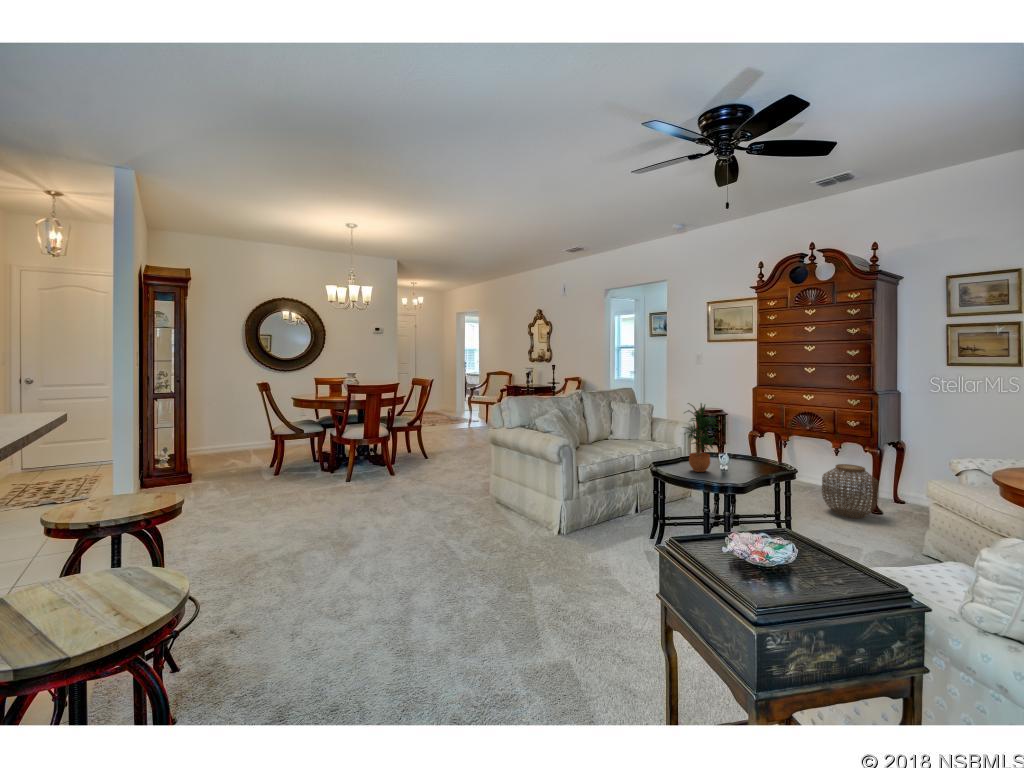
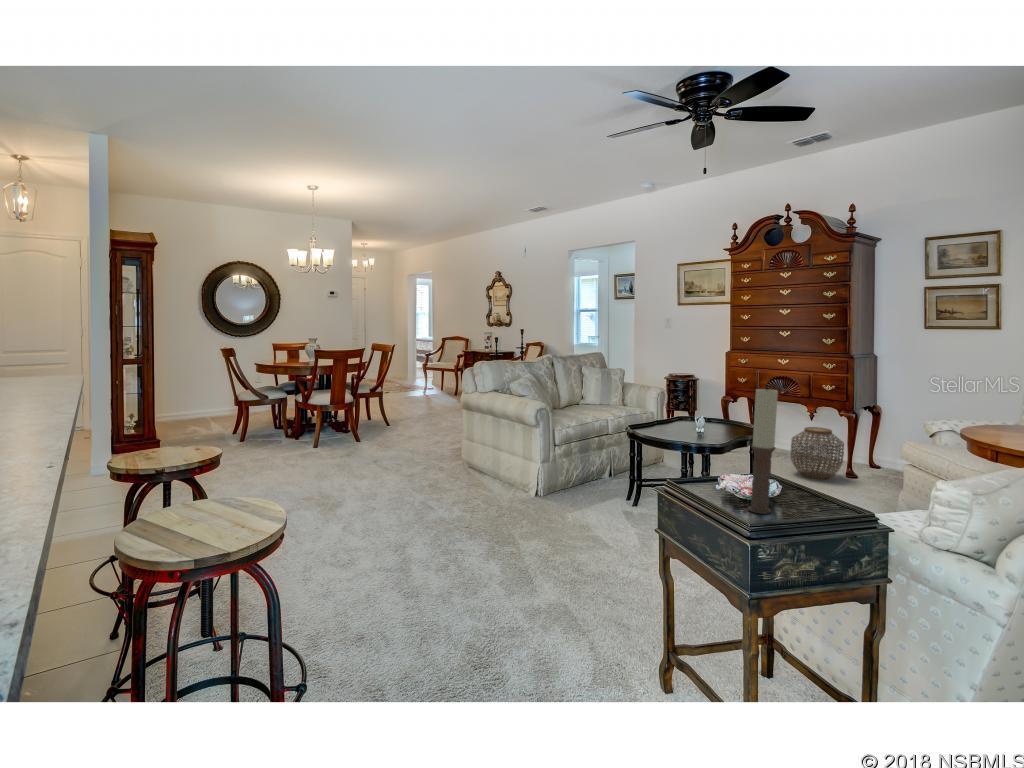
potted plant: present [686,403,719,472] -> none [659,363,701,433]
candle: none [756,447,785,591] -> present [748,387,778,514]

